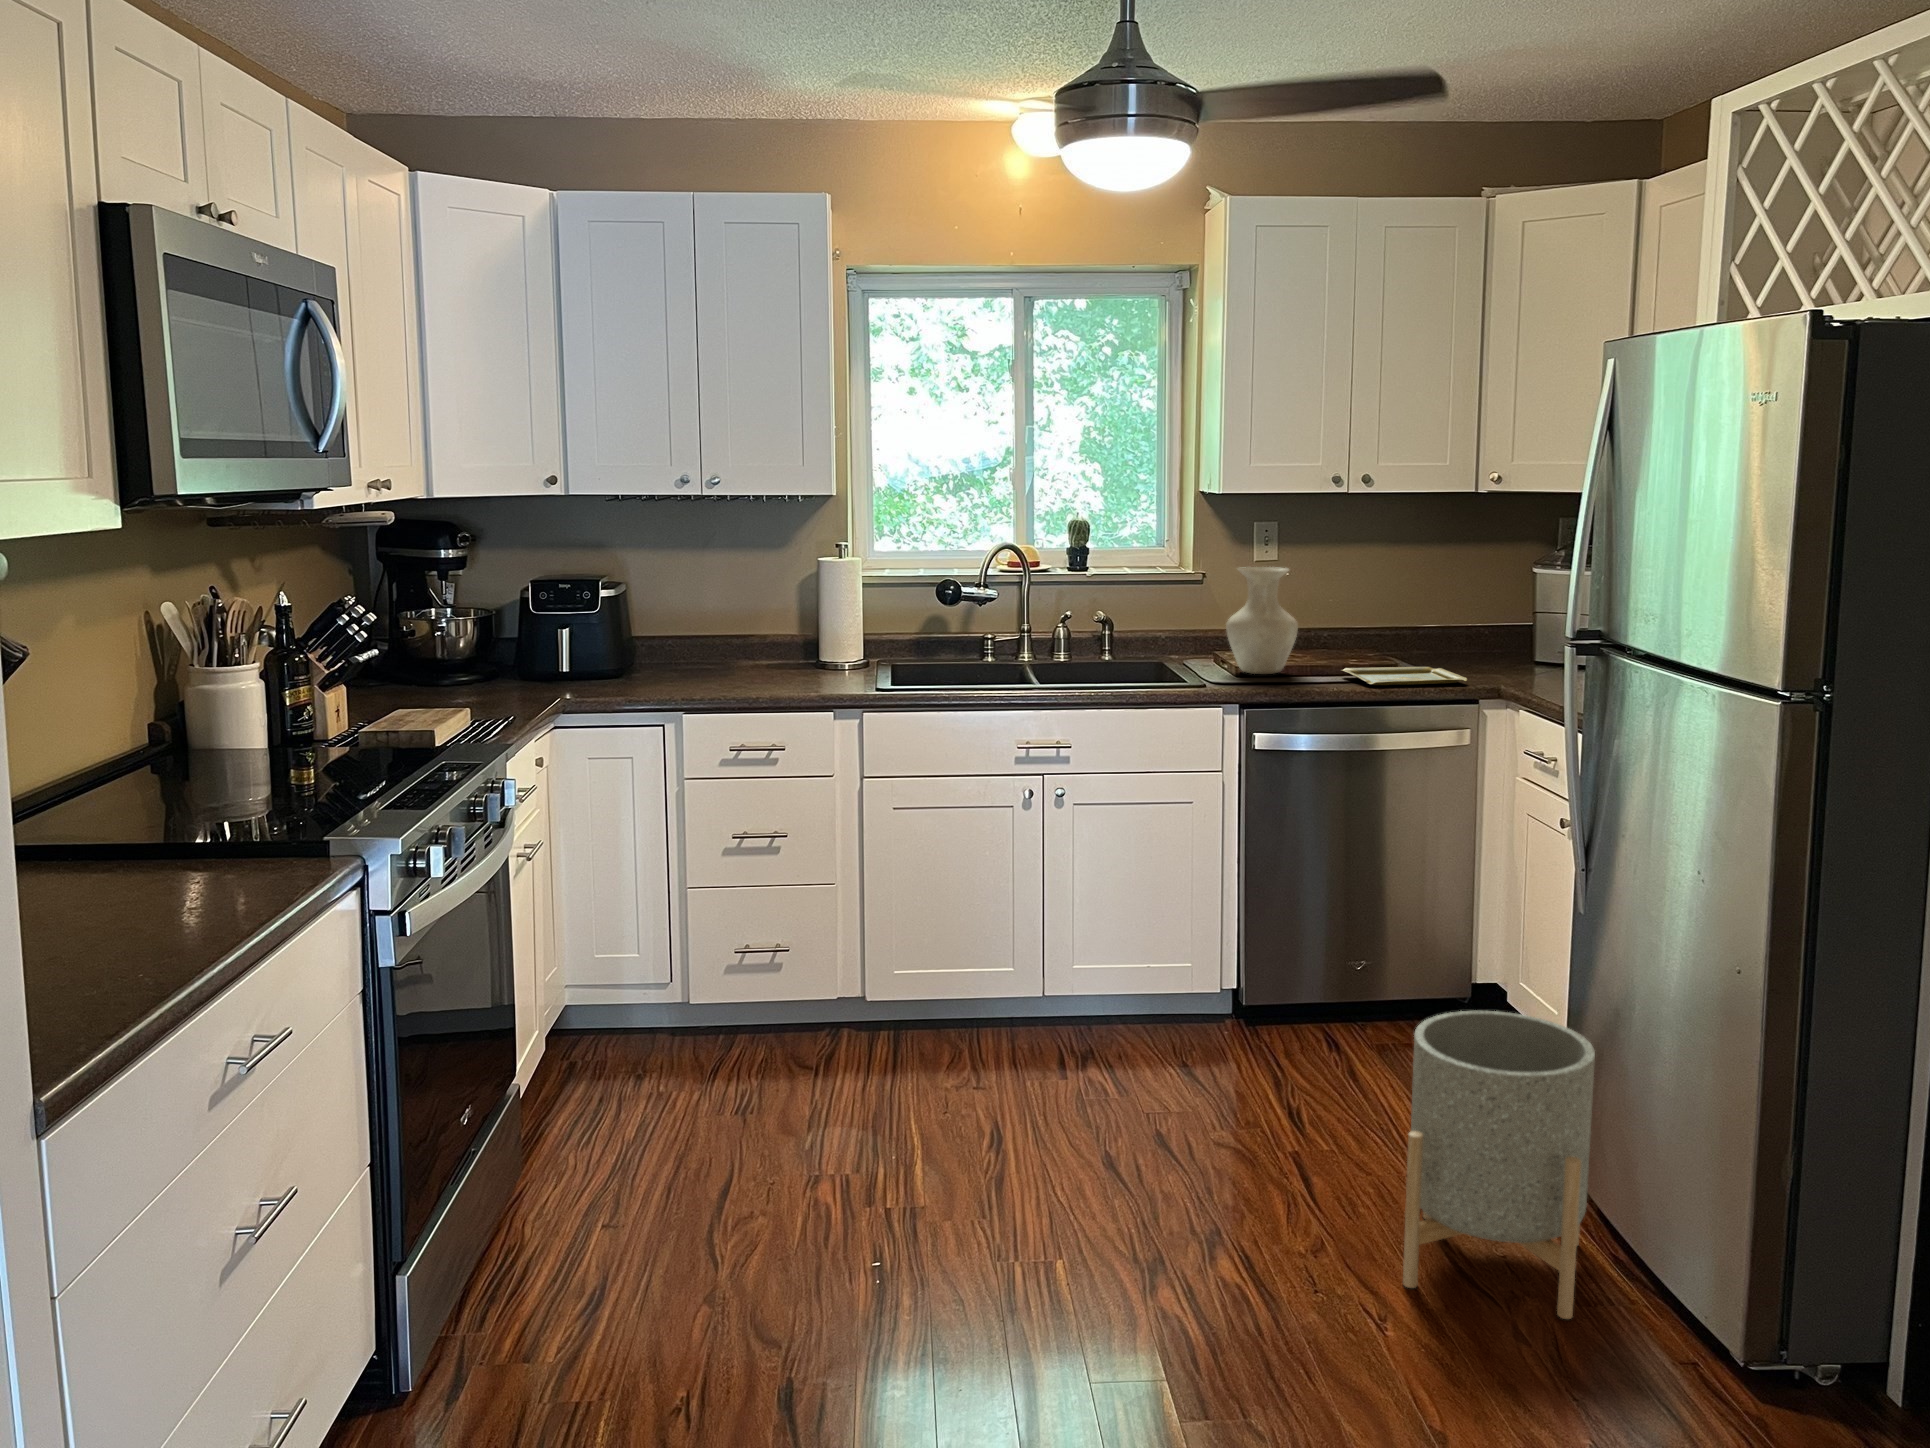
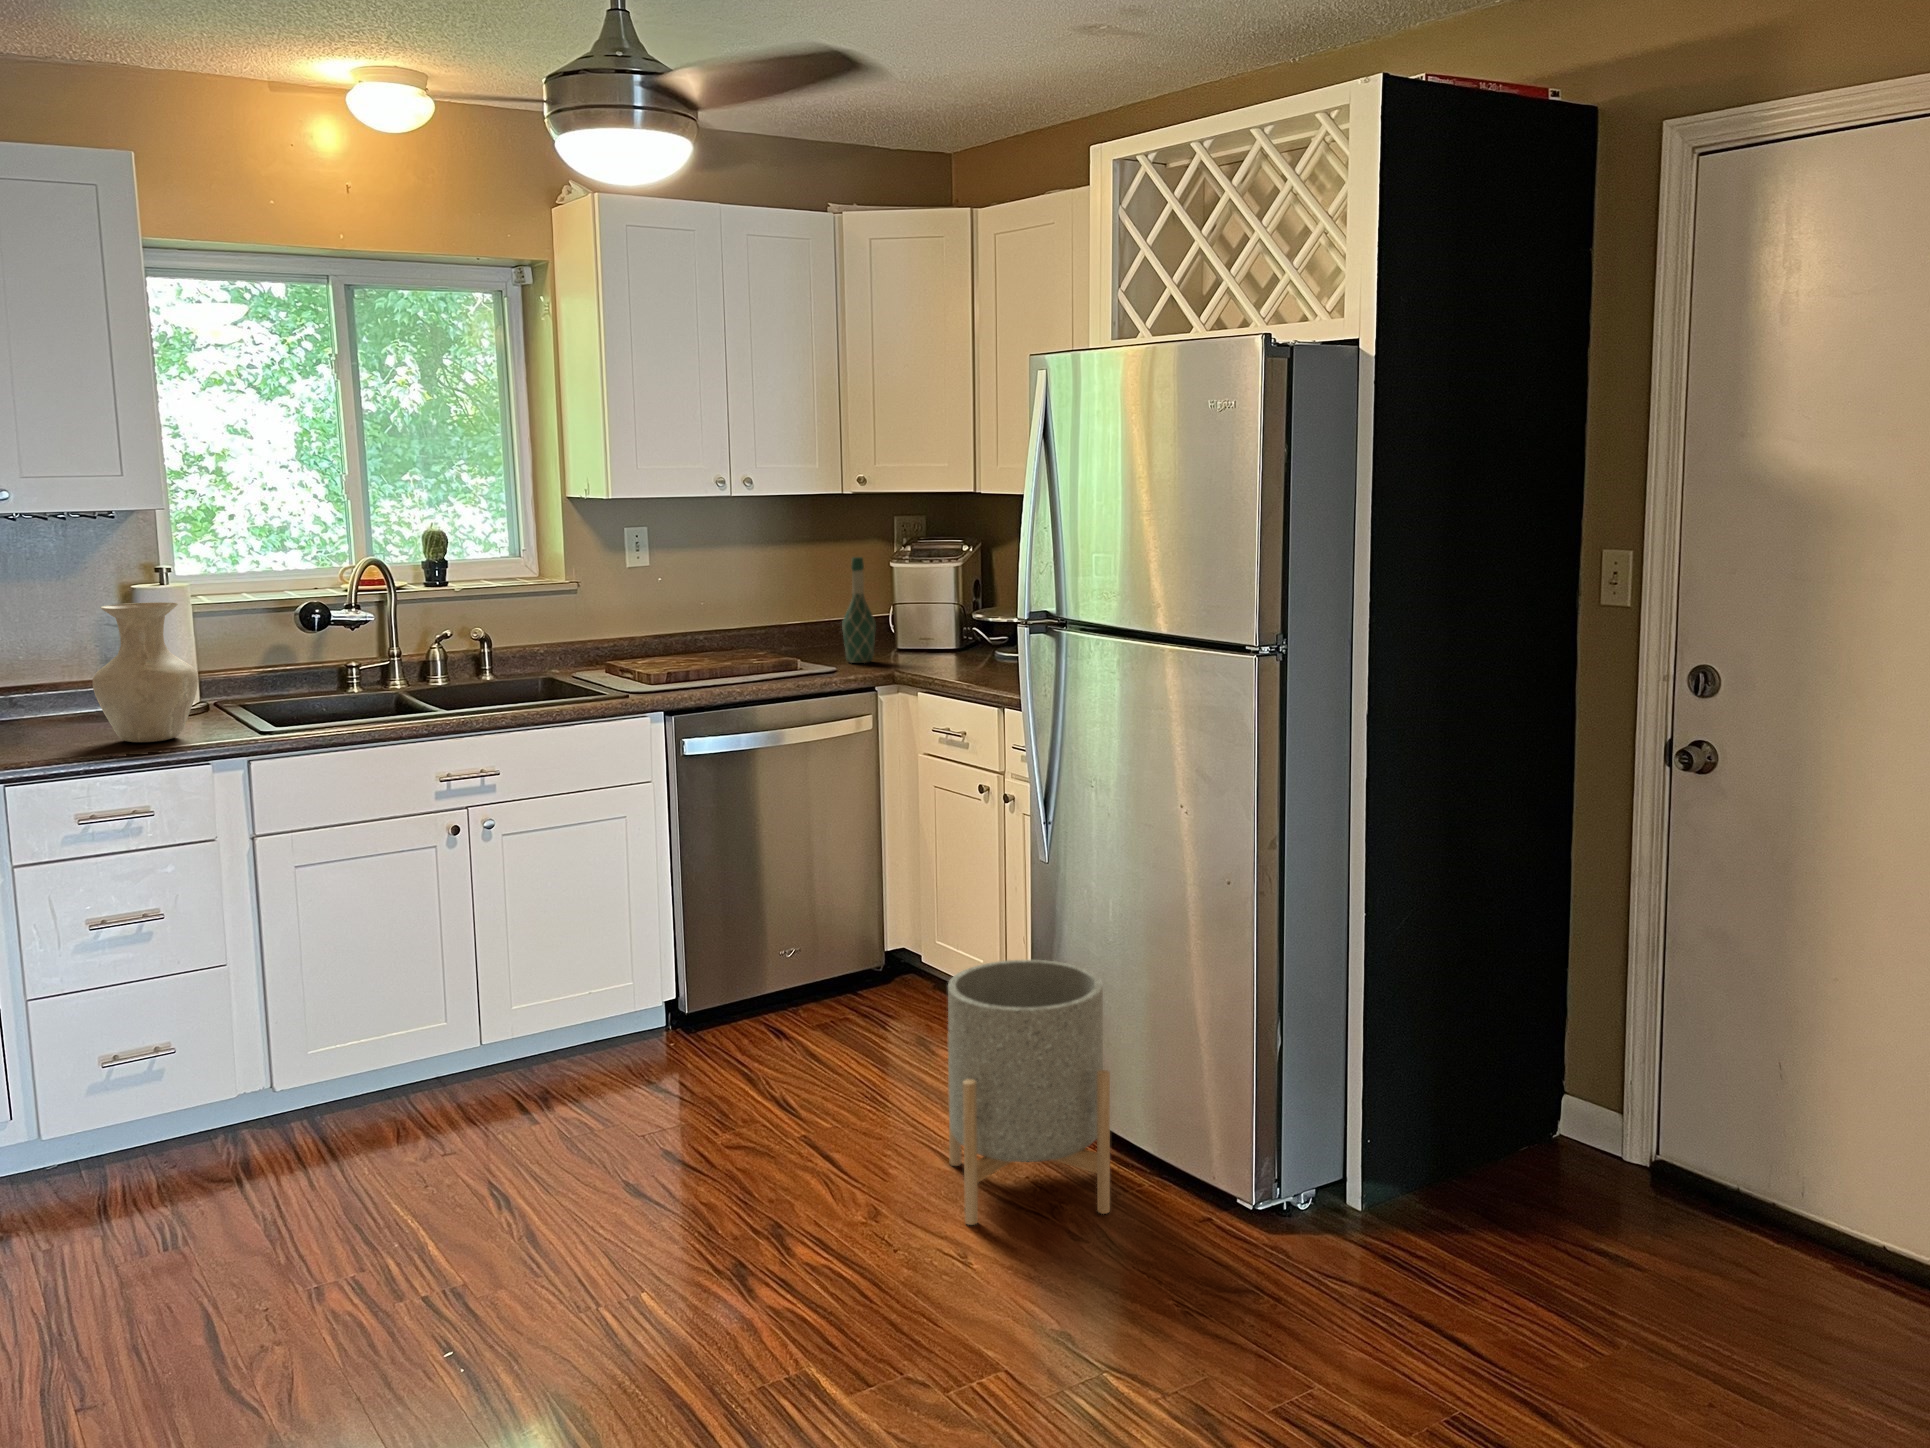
wine bottle: none [1460,561,1497,672] -> present [842,557,876,663]
vase: present [1226,567,1298,674] -> present [93,602,198,743]
tray: present [1341,667,1467,685] -> none [744,661,866,682]

